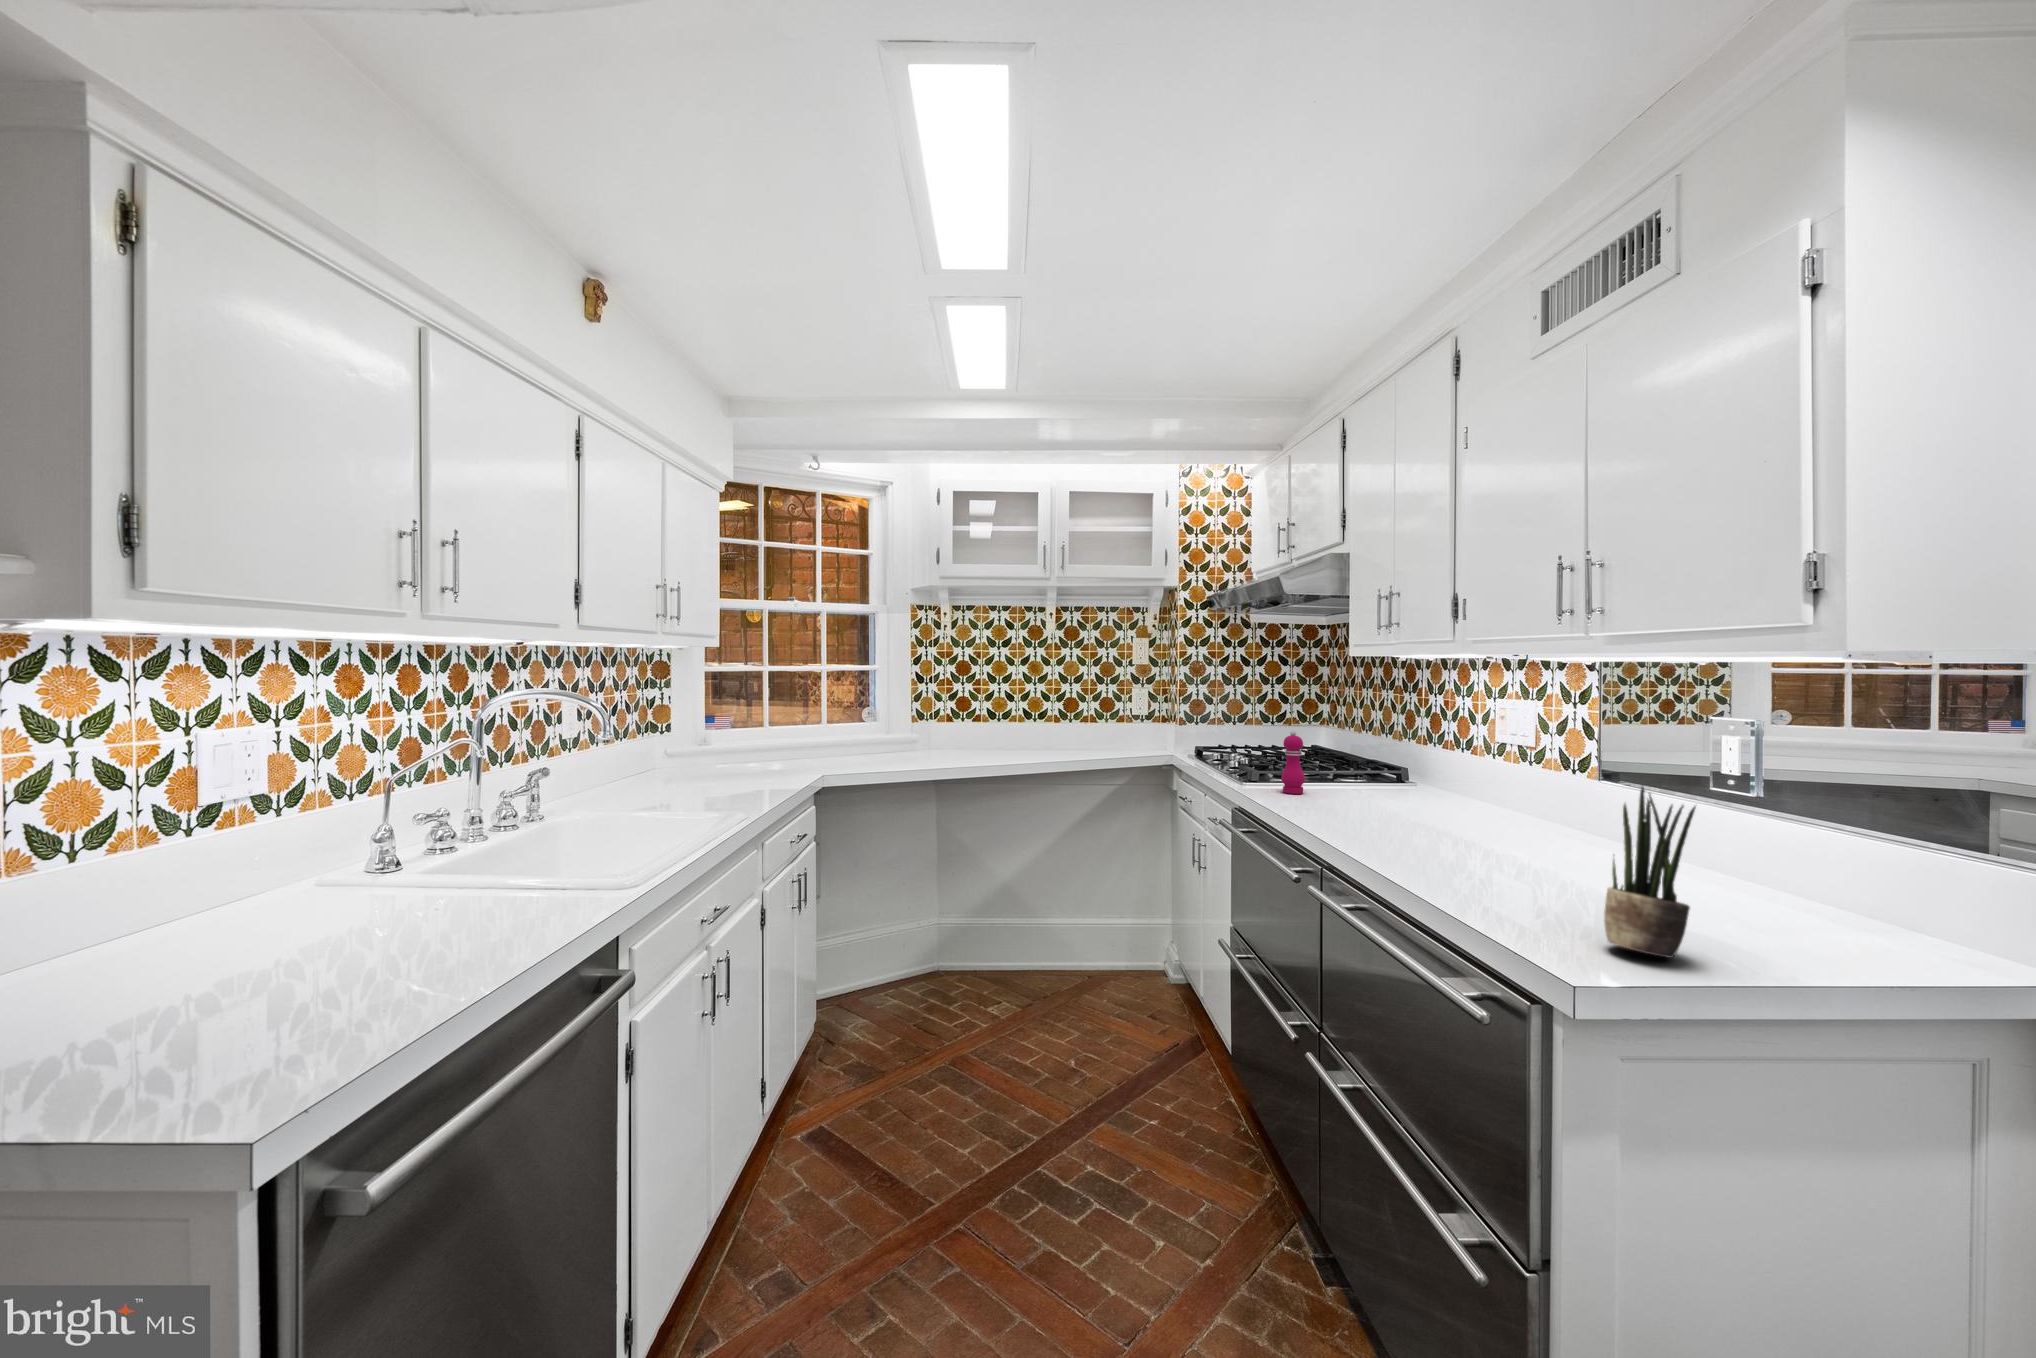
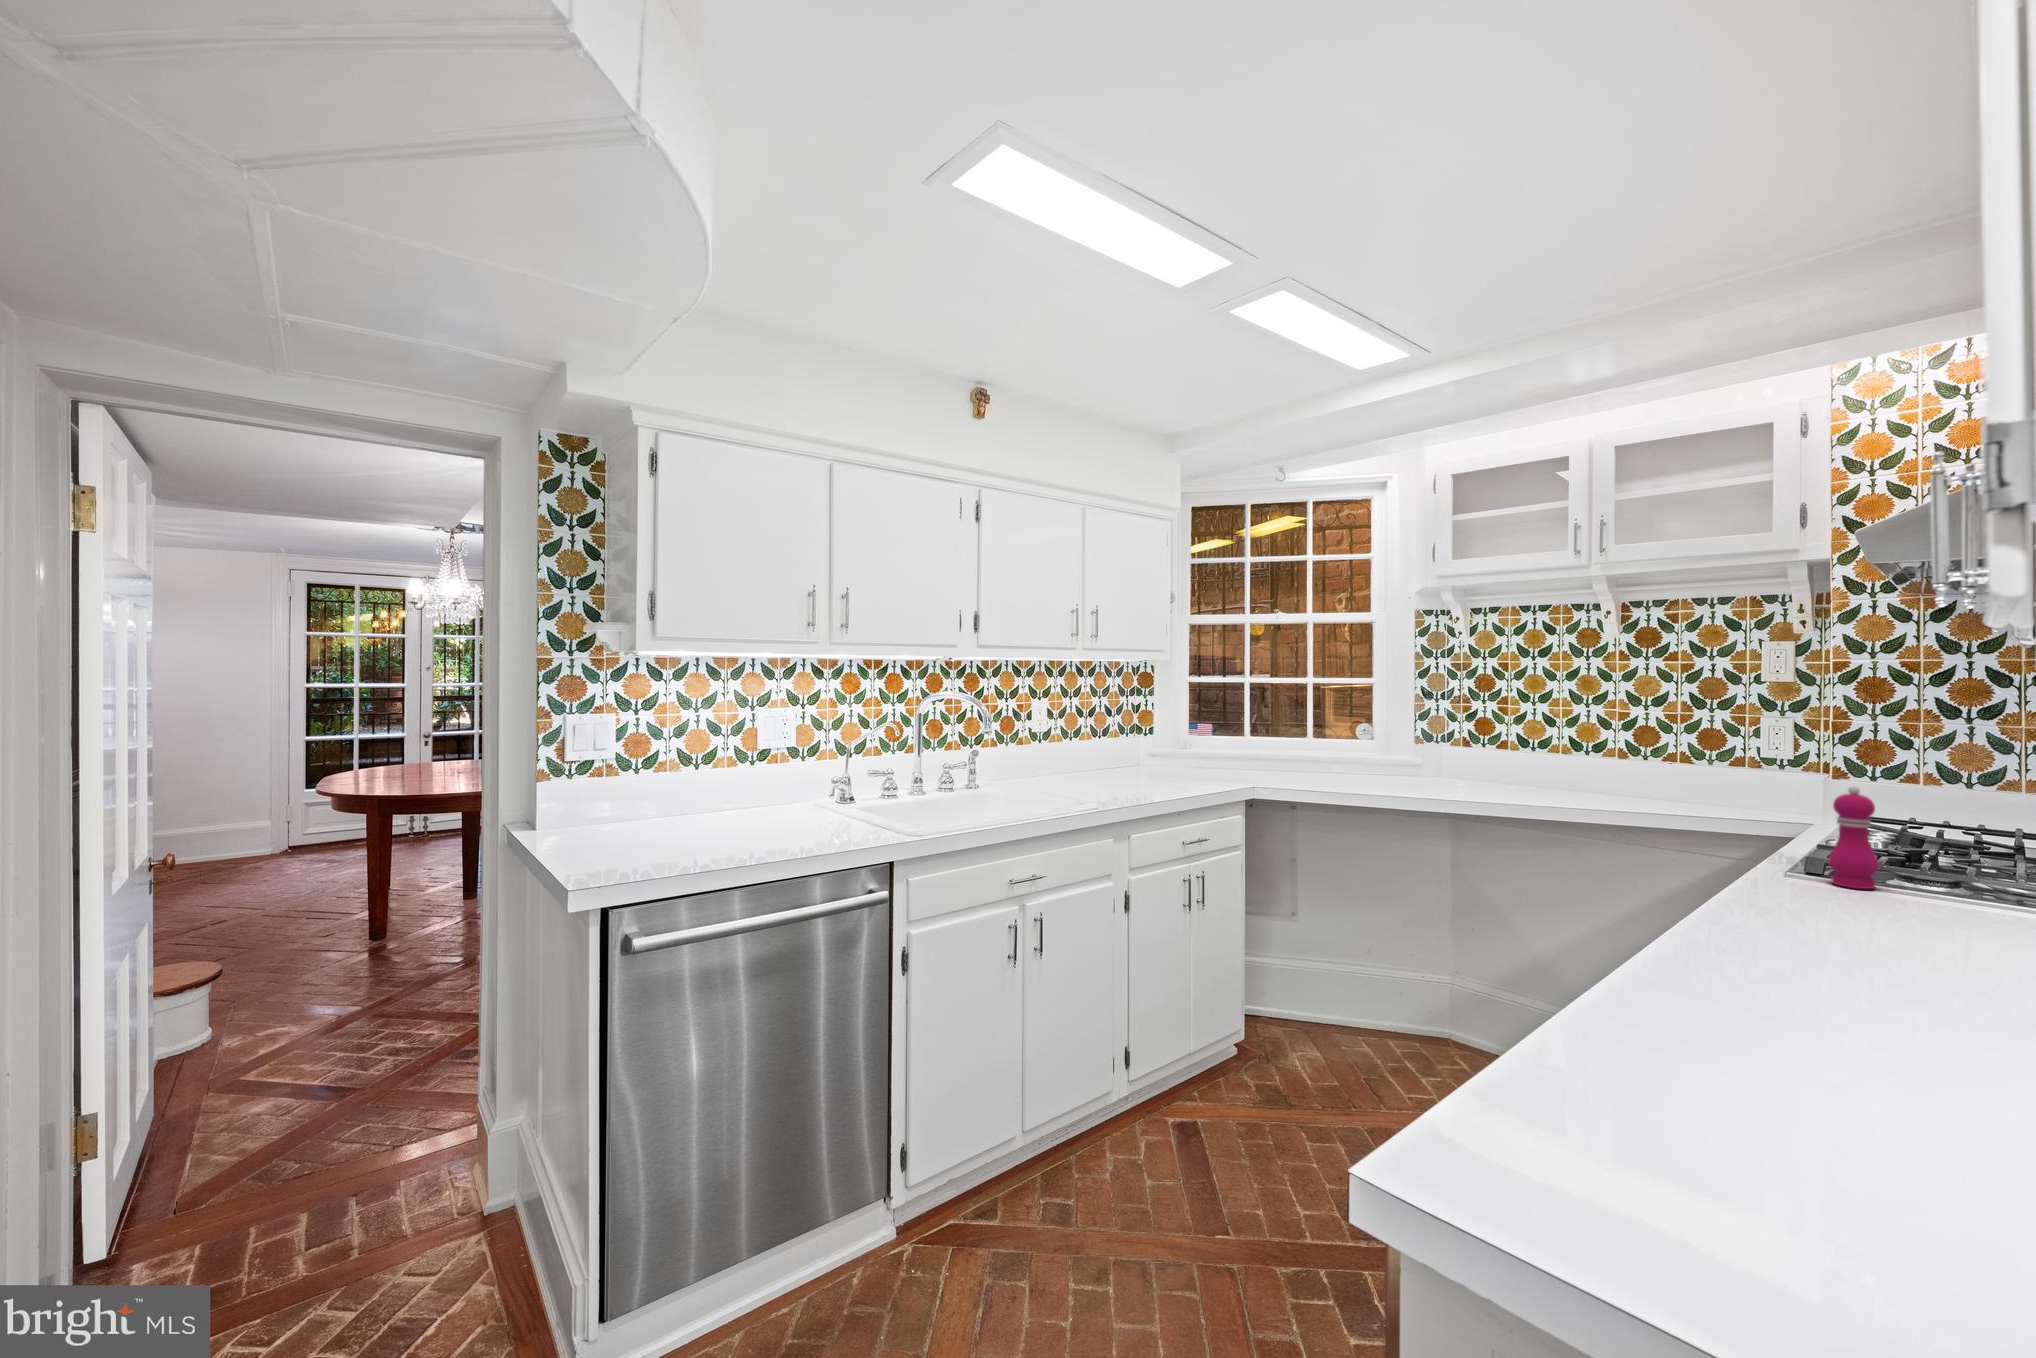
potted plant: present [1604,787,1696,958] -> none [1711,890,1929,1217]

